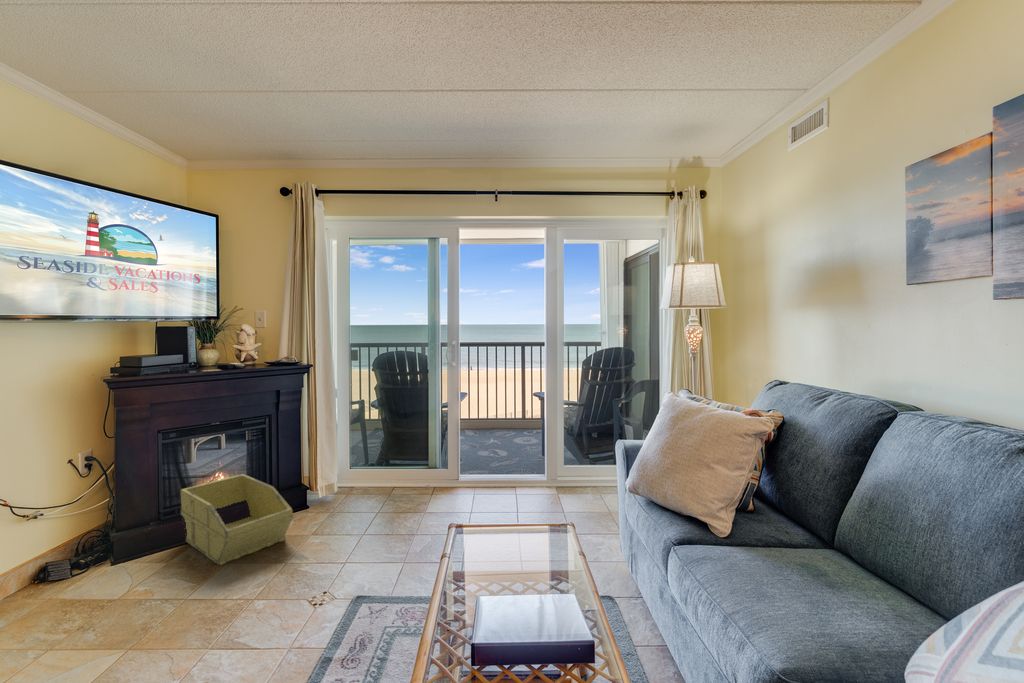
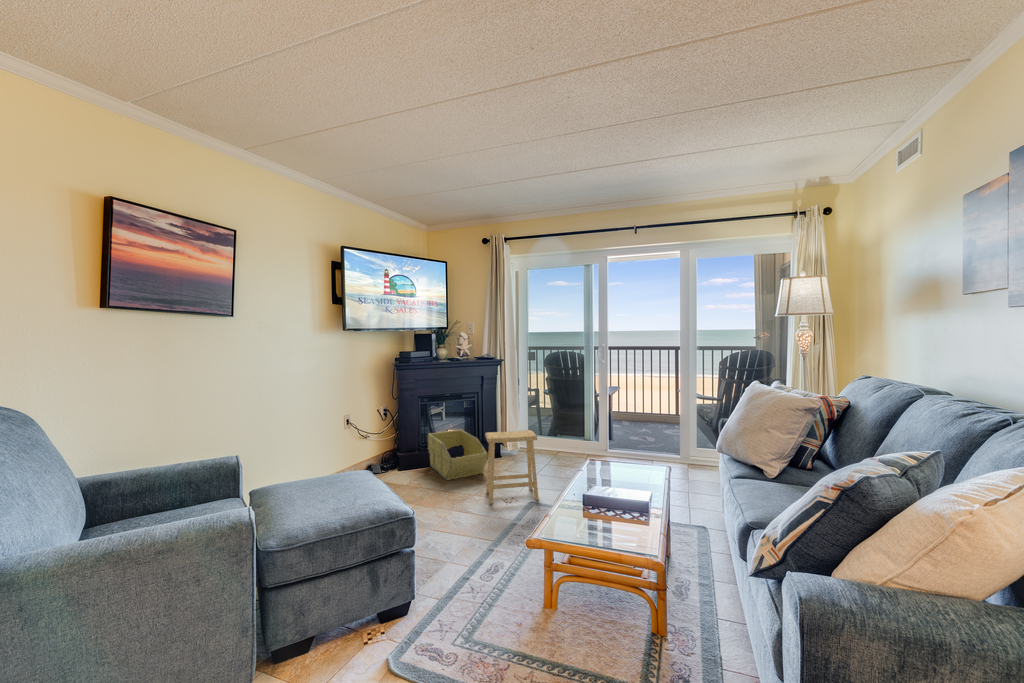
footstool: none [292,470,382,599] -> present [485,430,539,504]

